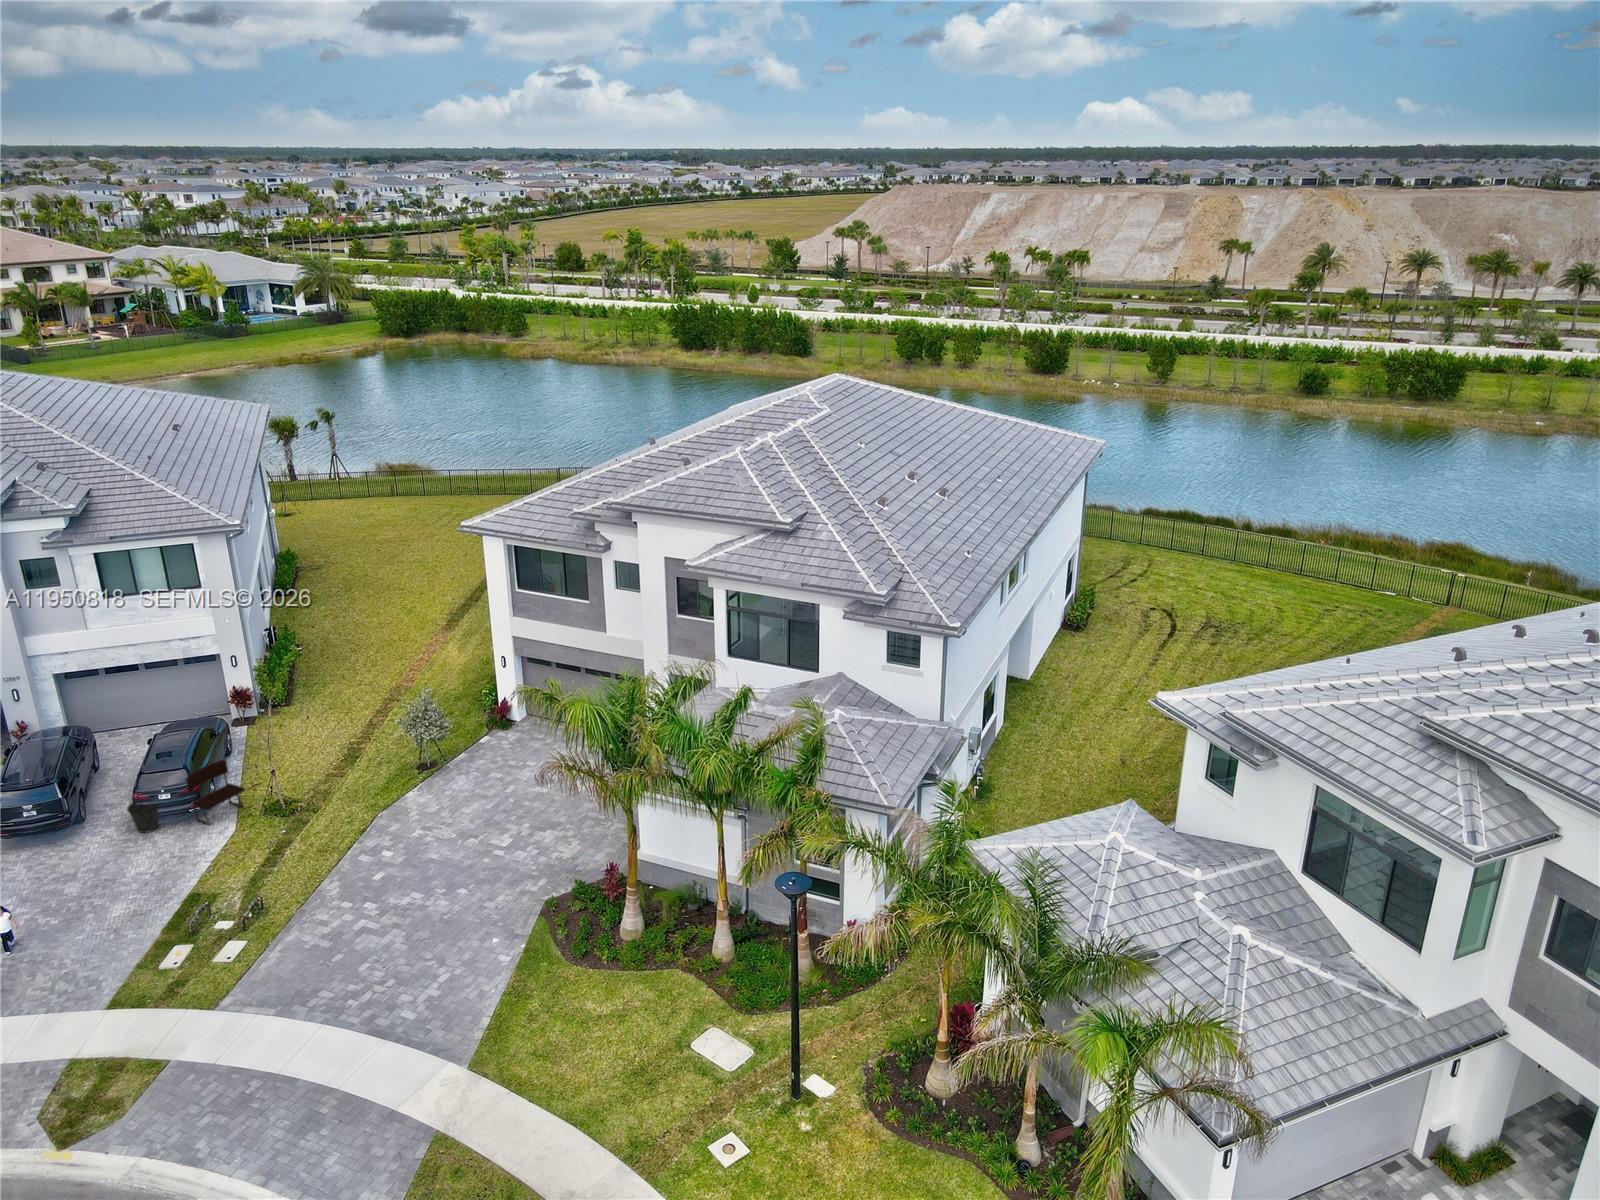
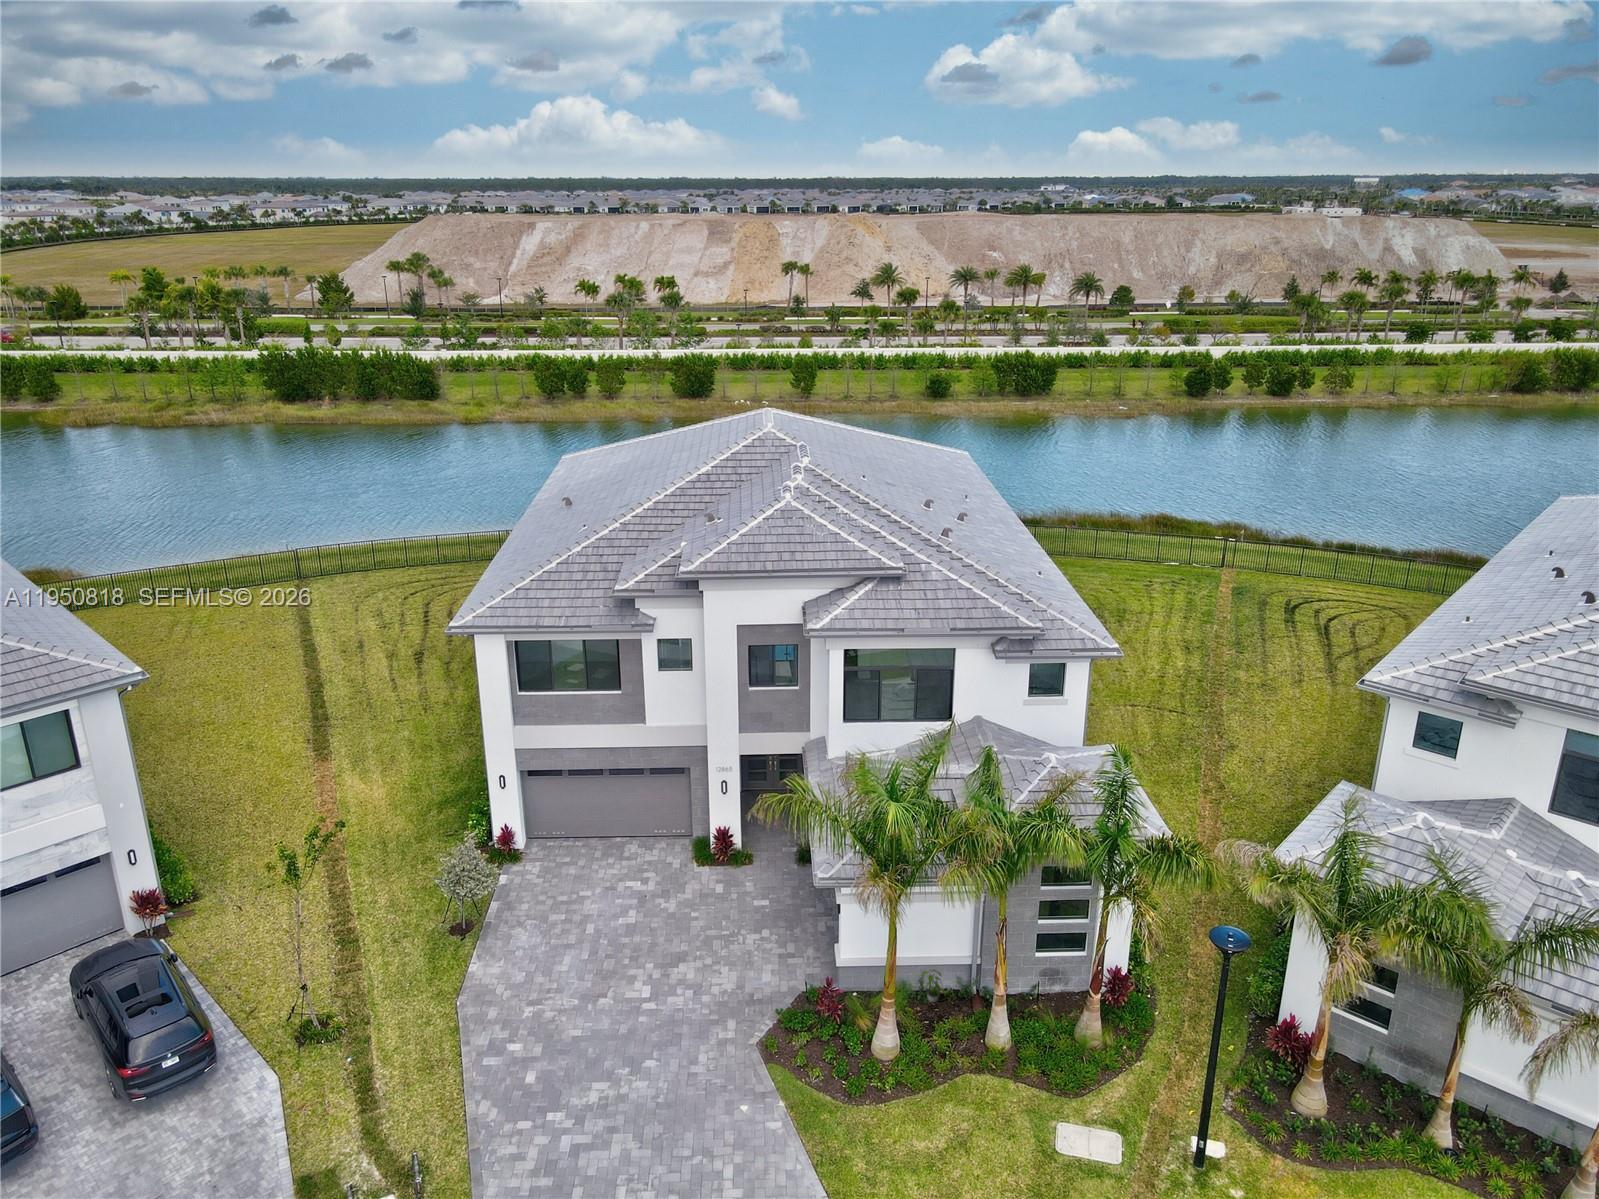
bench: present [186,760,245,825] -> none [201,996,271,1091]
trash can: present [128,803,159,833] -> none [117,1081,164,1136]

